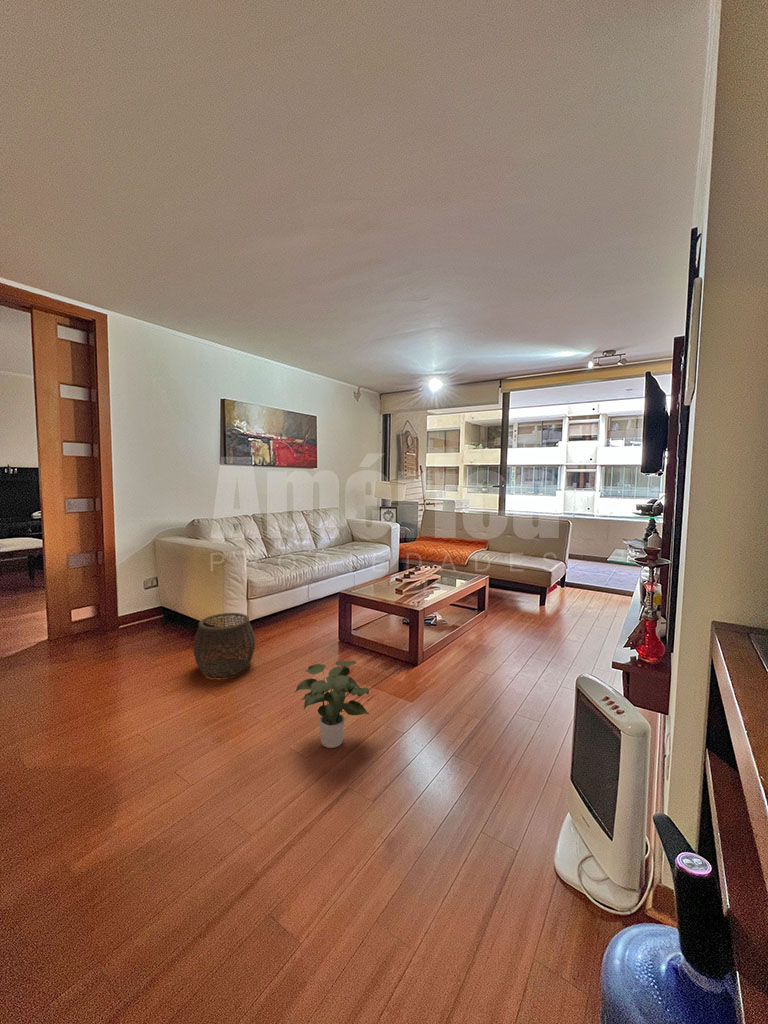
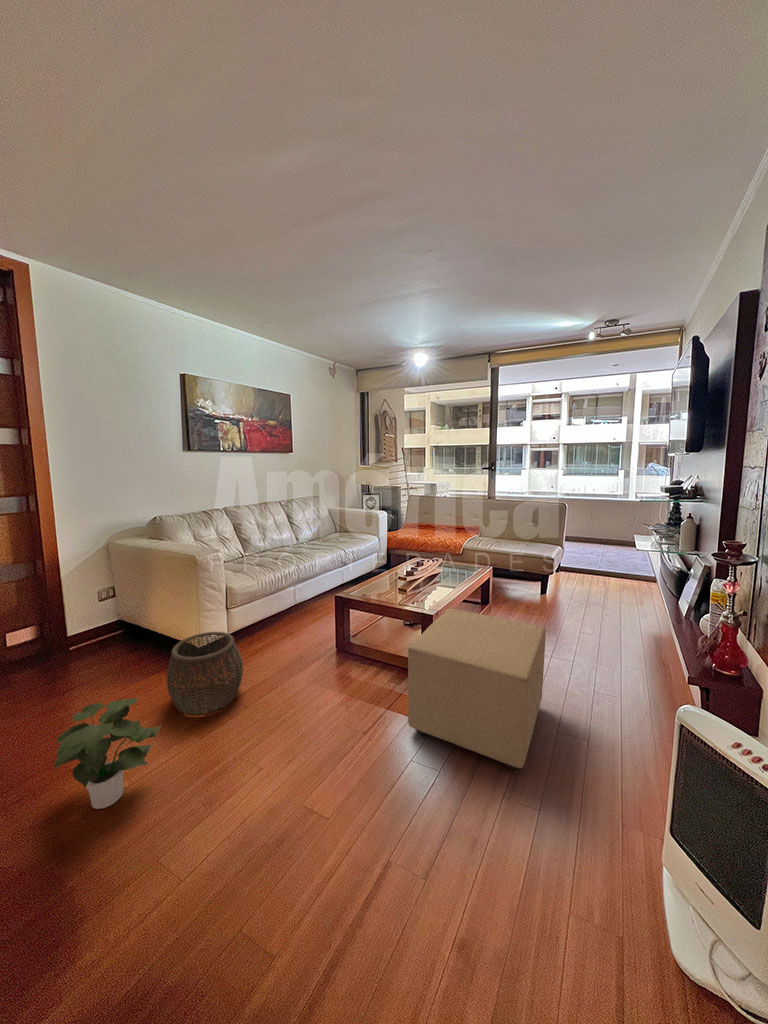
ottoman: none [385,602,512,730] -> present [408,608,546,770]
potted plant: present [296,661,369,748] -> present [53,698,161,809]

